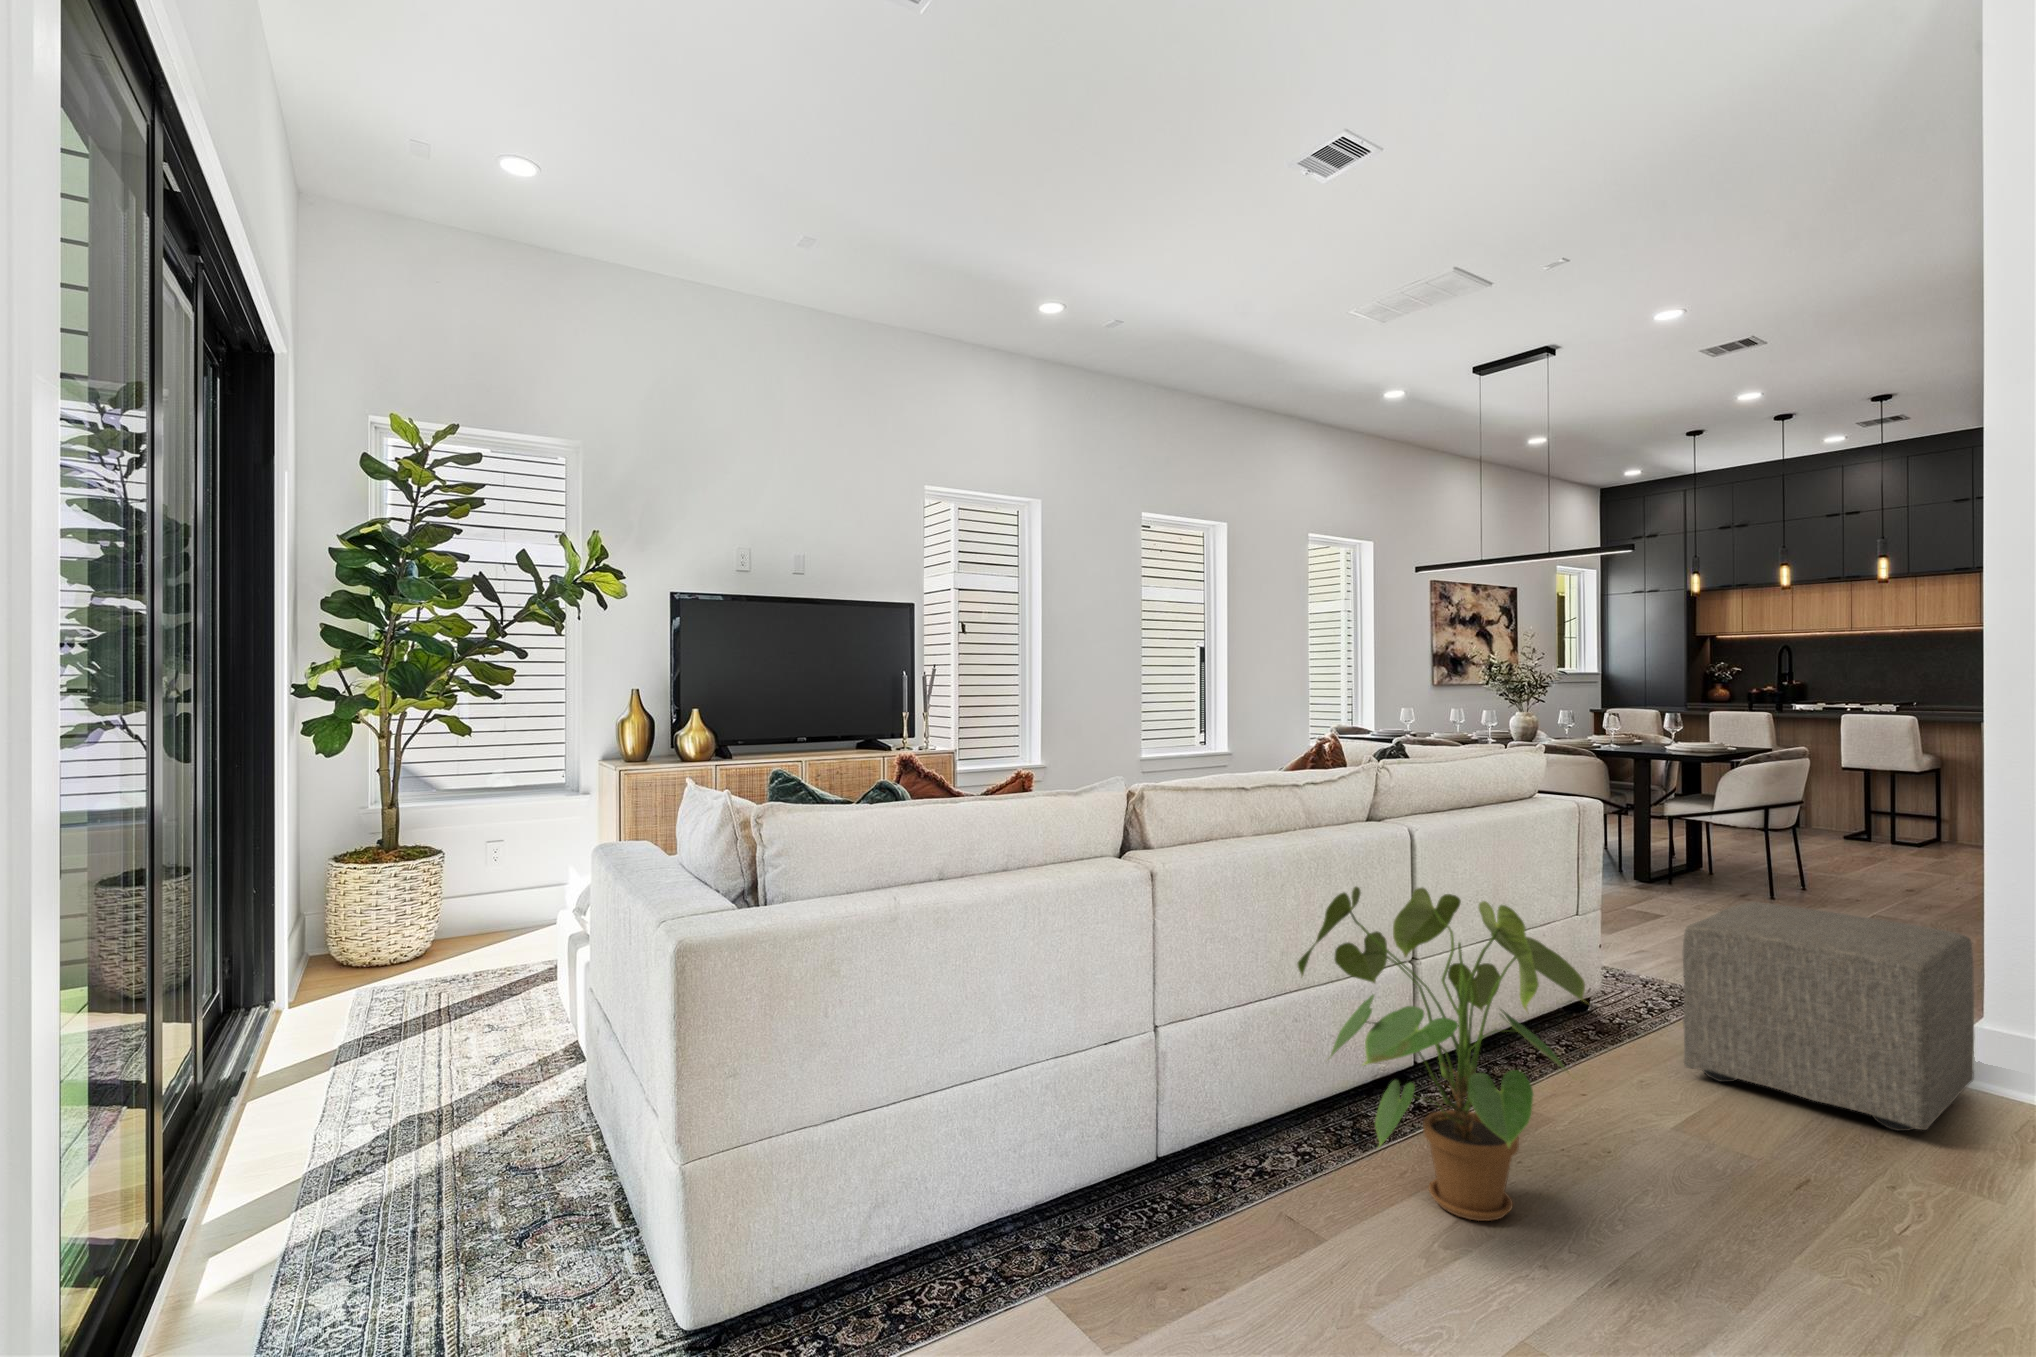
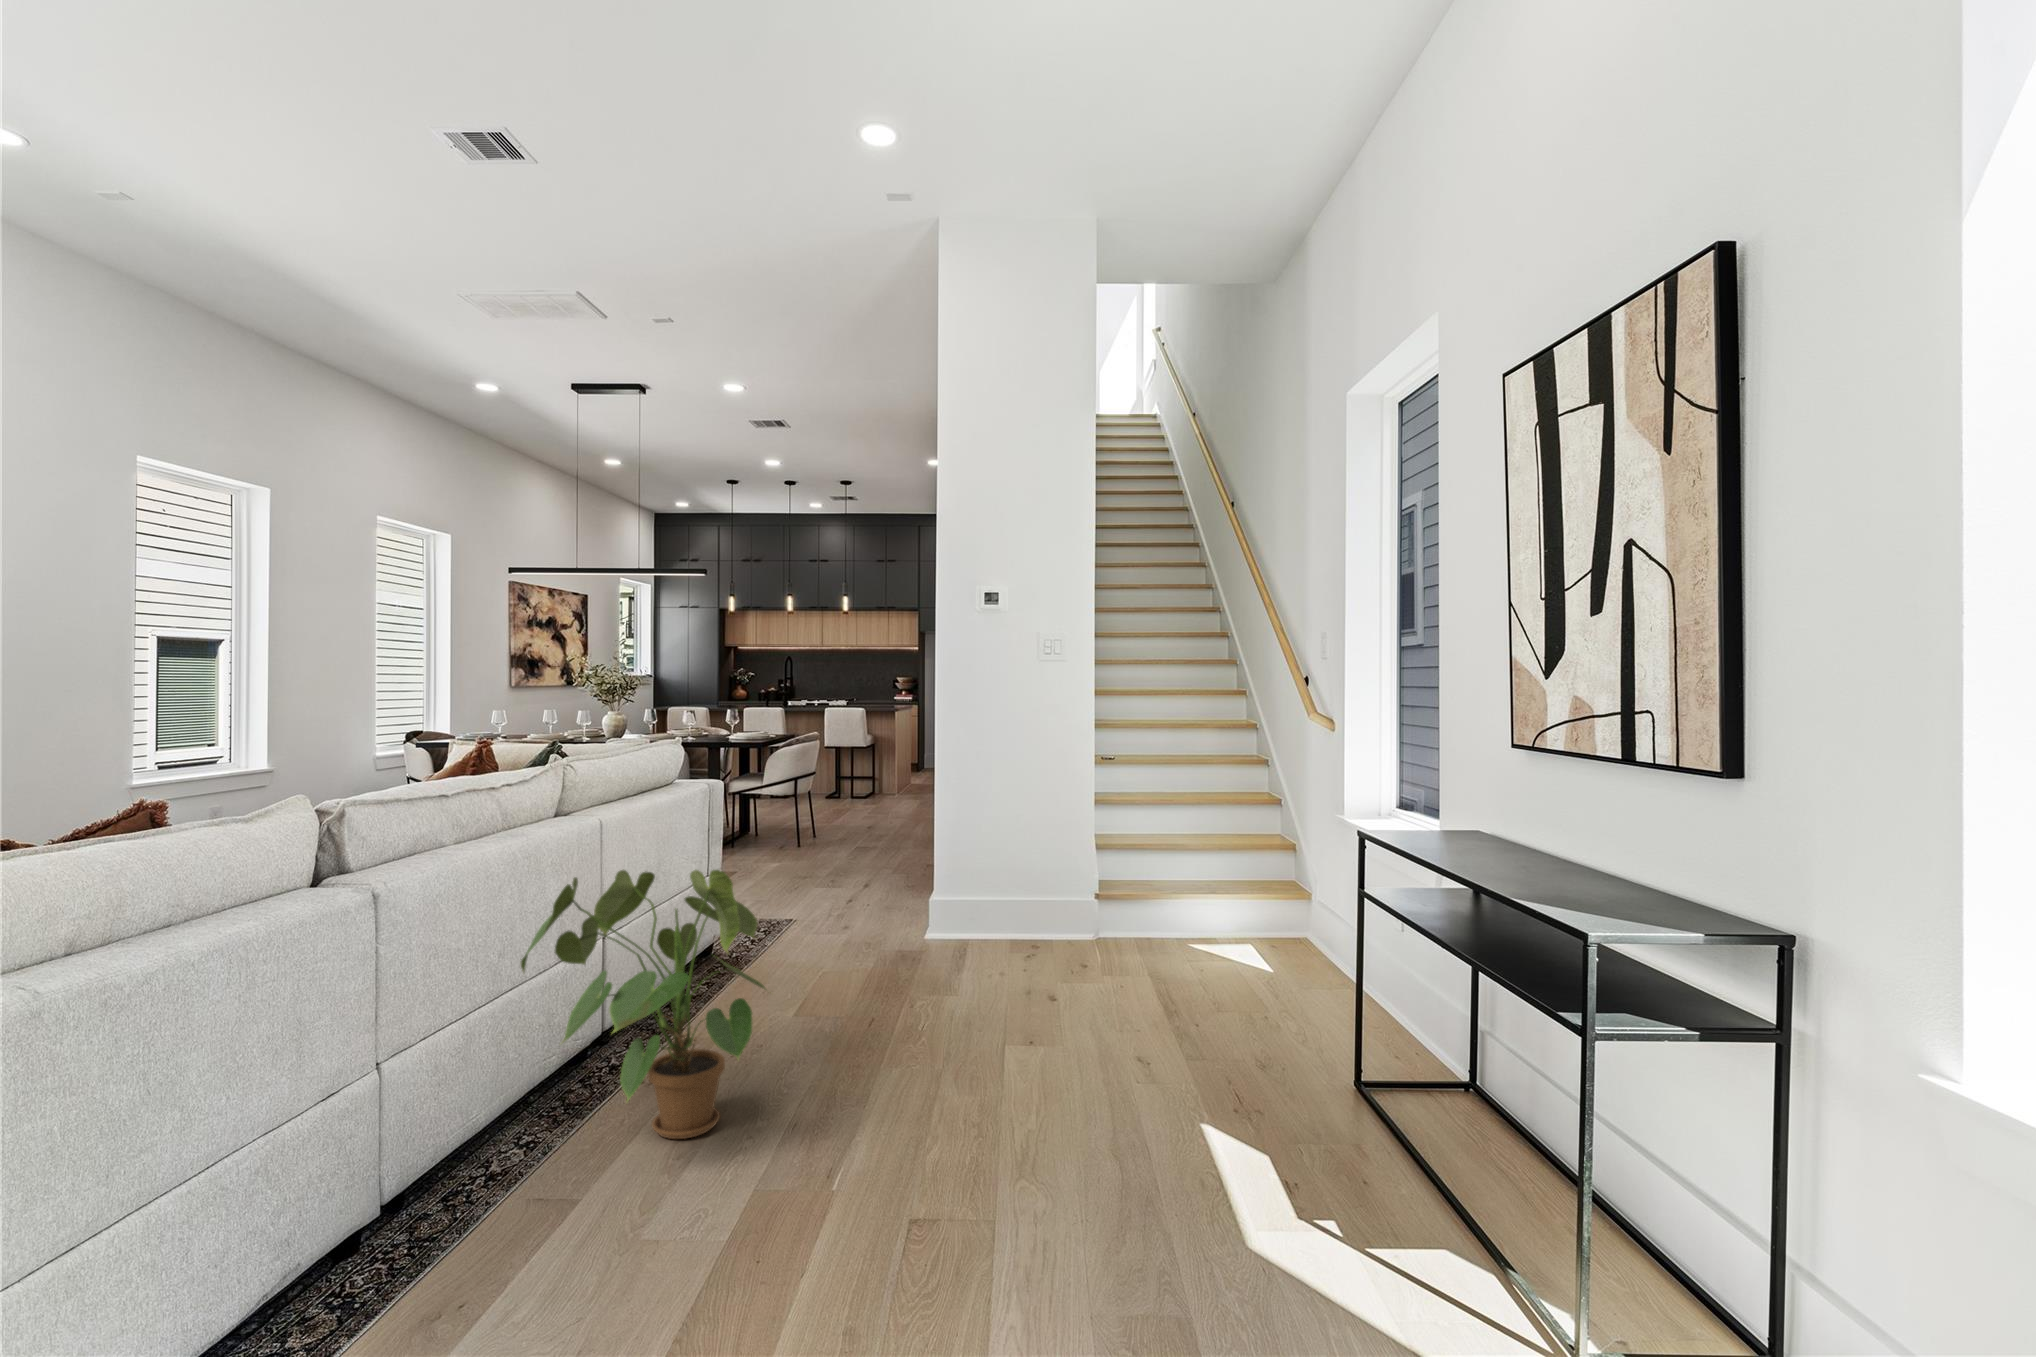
ottoman: present [1683,902,1974,1131] -> none [793,845,943,981]

